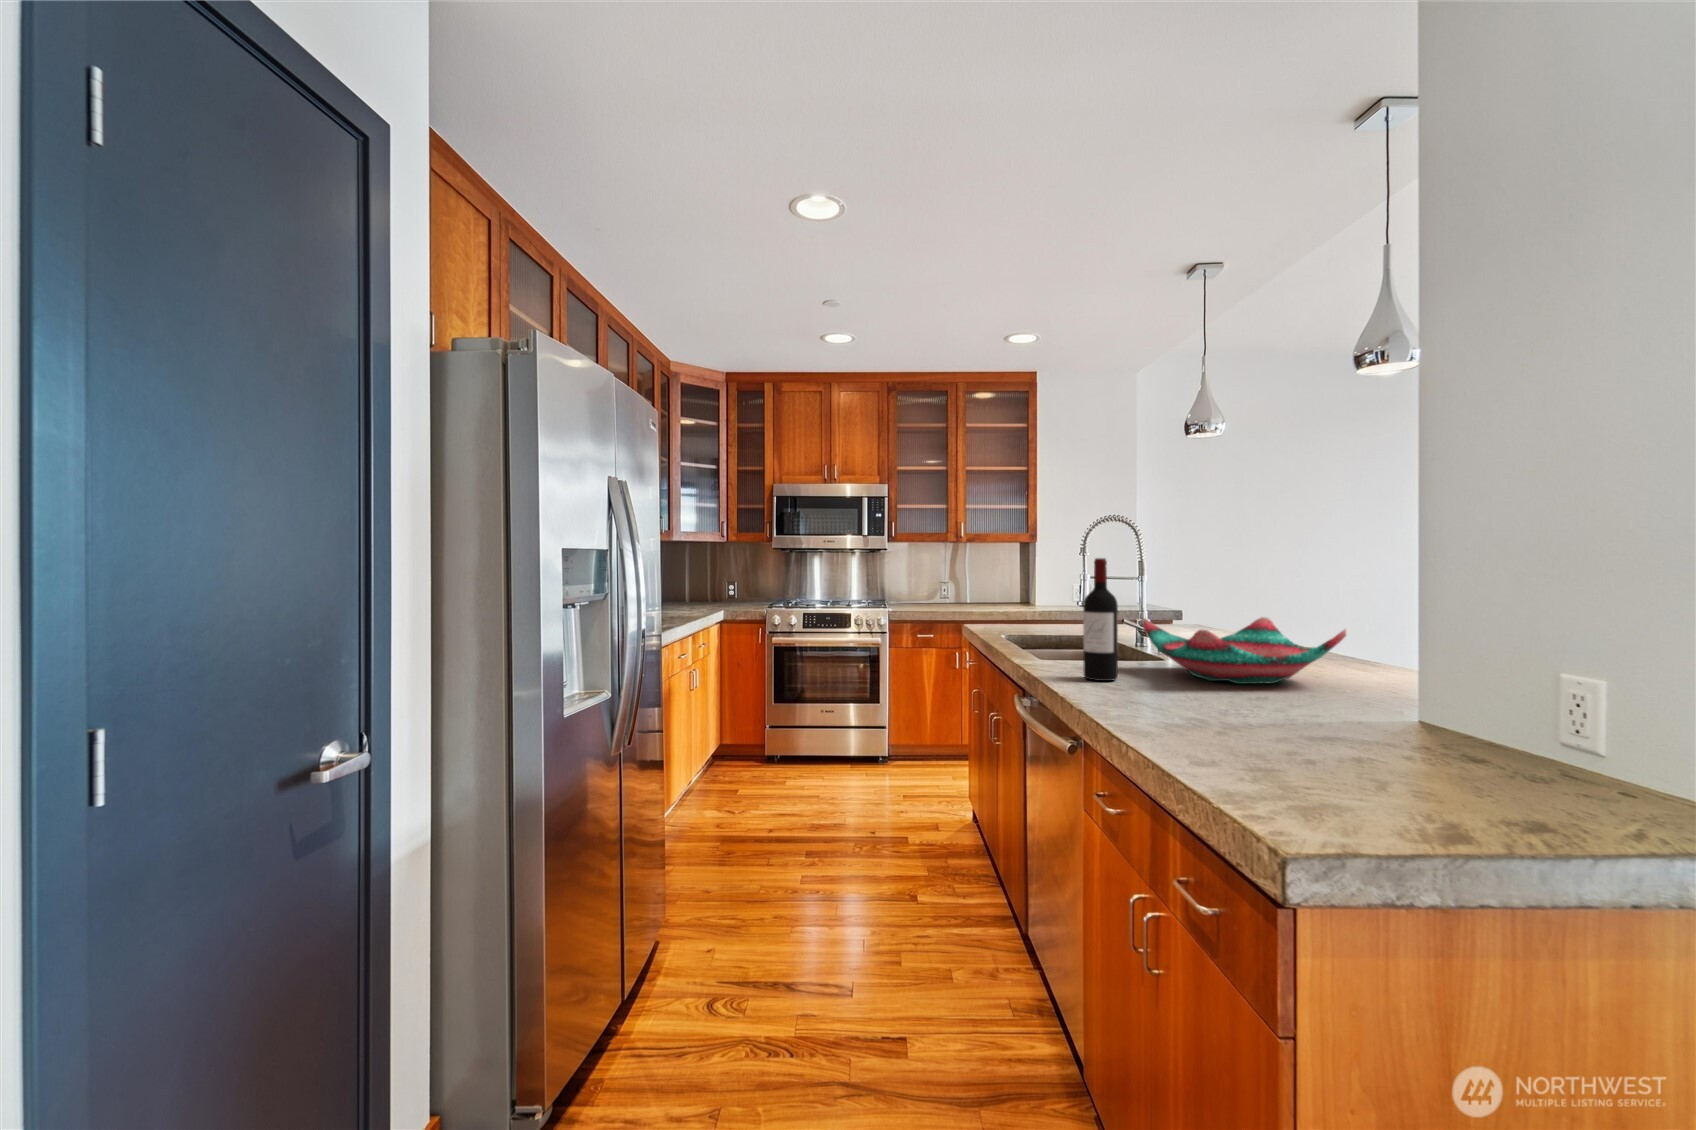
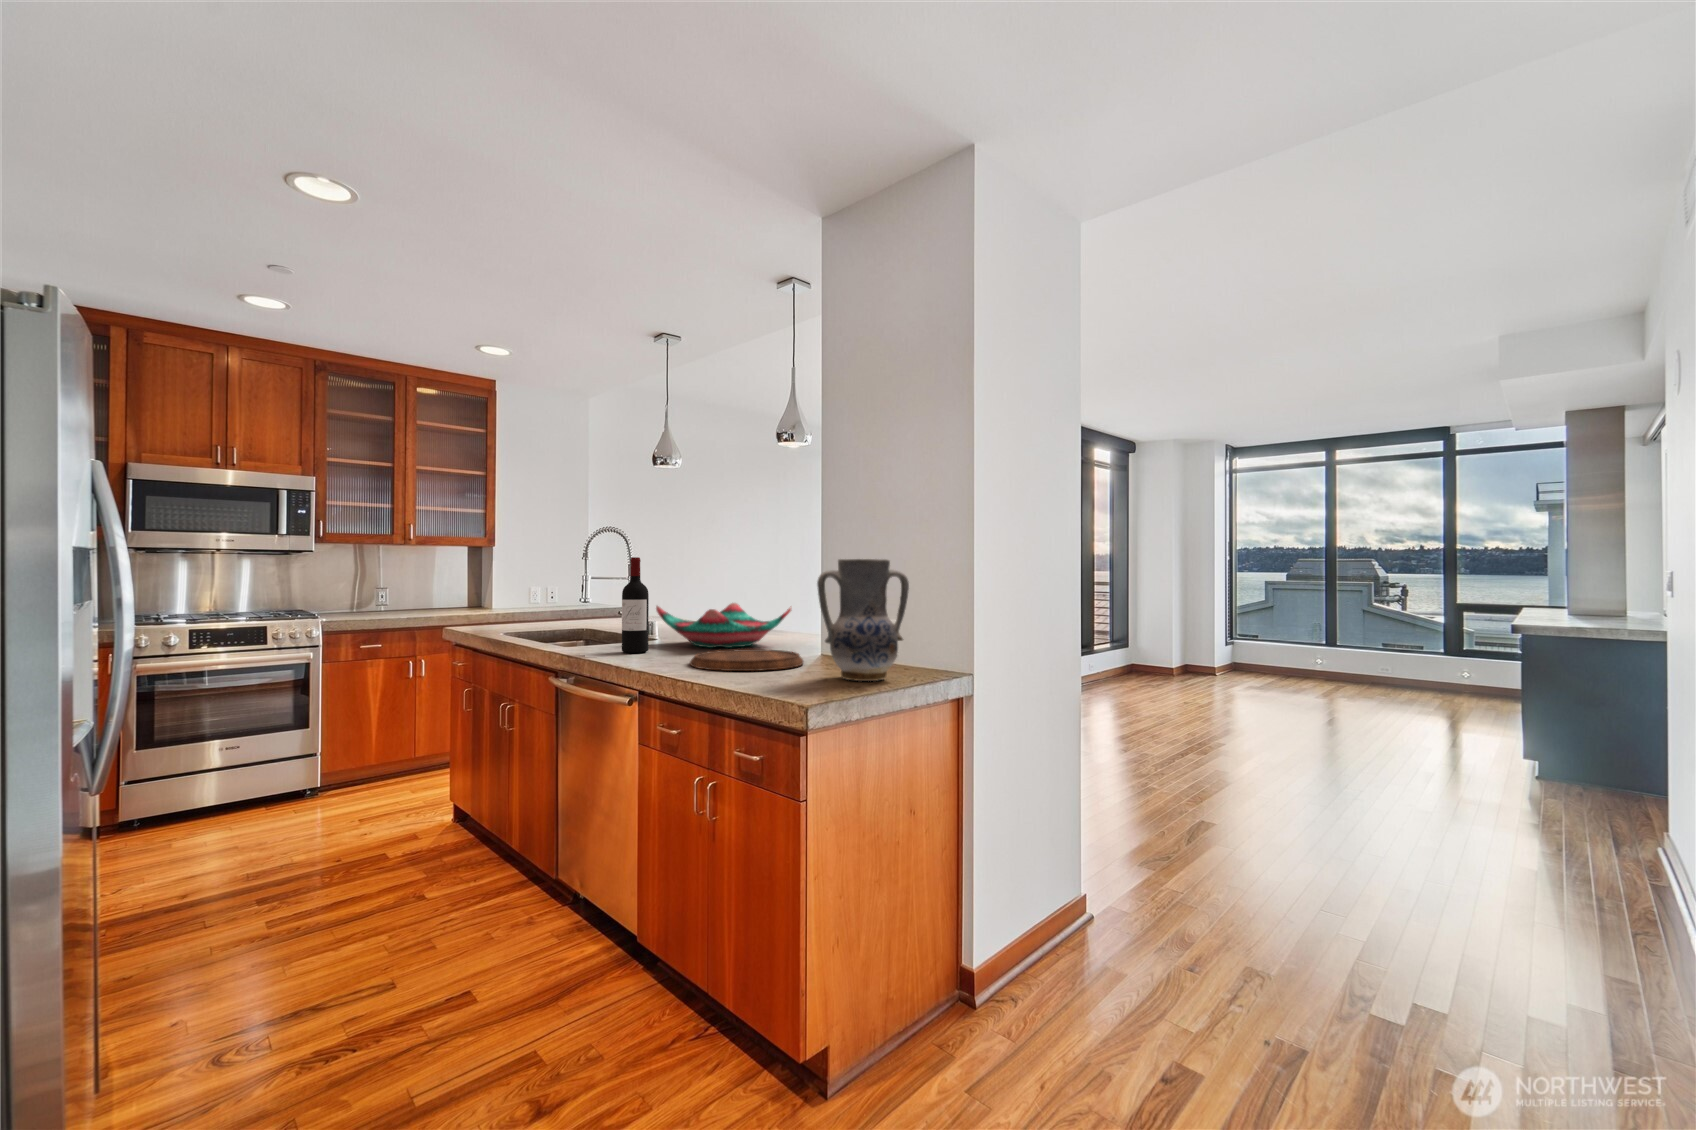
vase: none [1328,565,1538,793] -> present [817,559,909,681]
cutting board: none [1145,691,1333,737] -> present [690,649,803,671]

